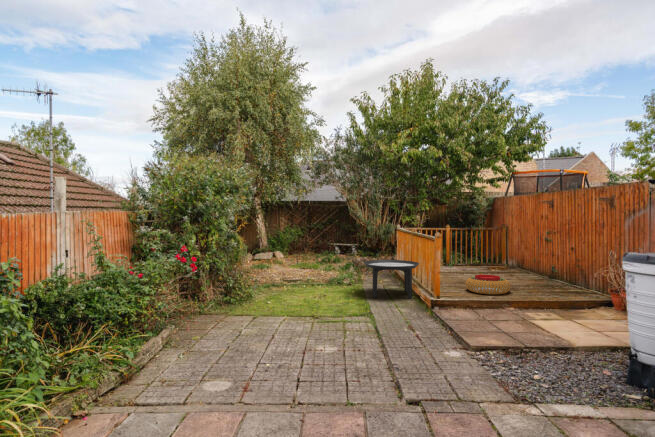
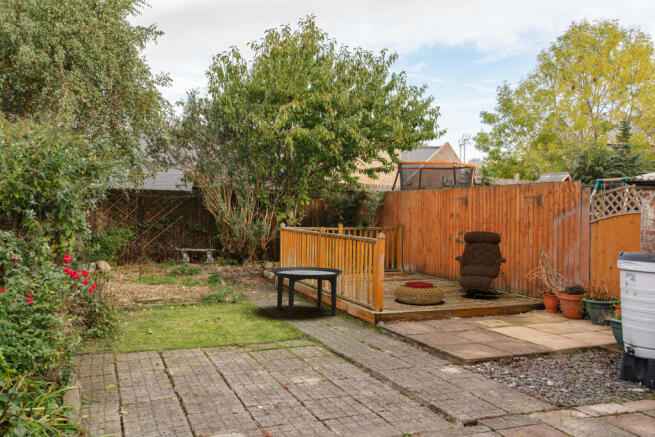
lounge chair: none [531,232,585,292] -> present [455,231,506,298]

